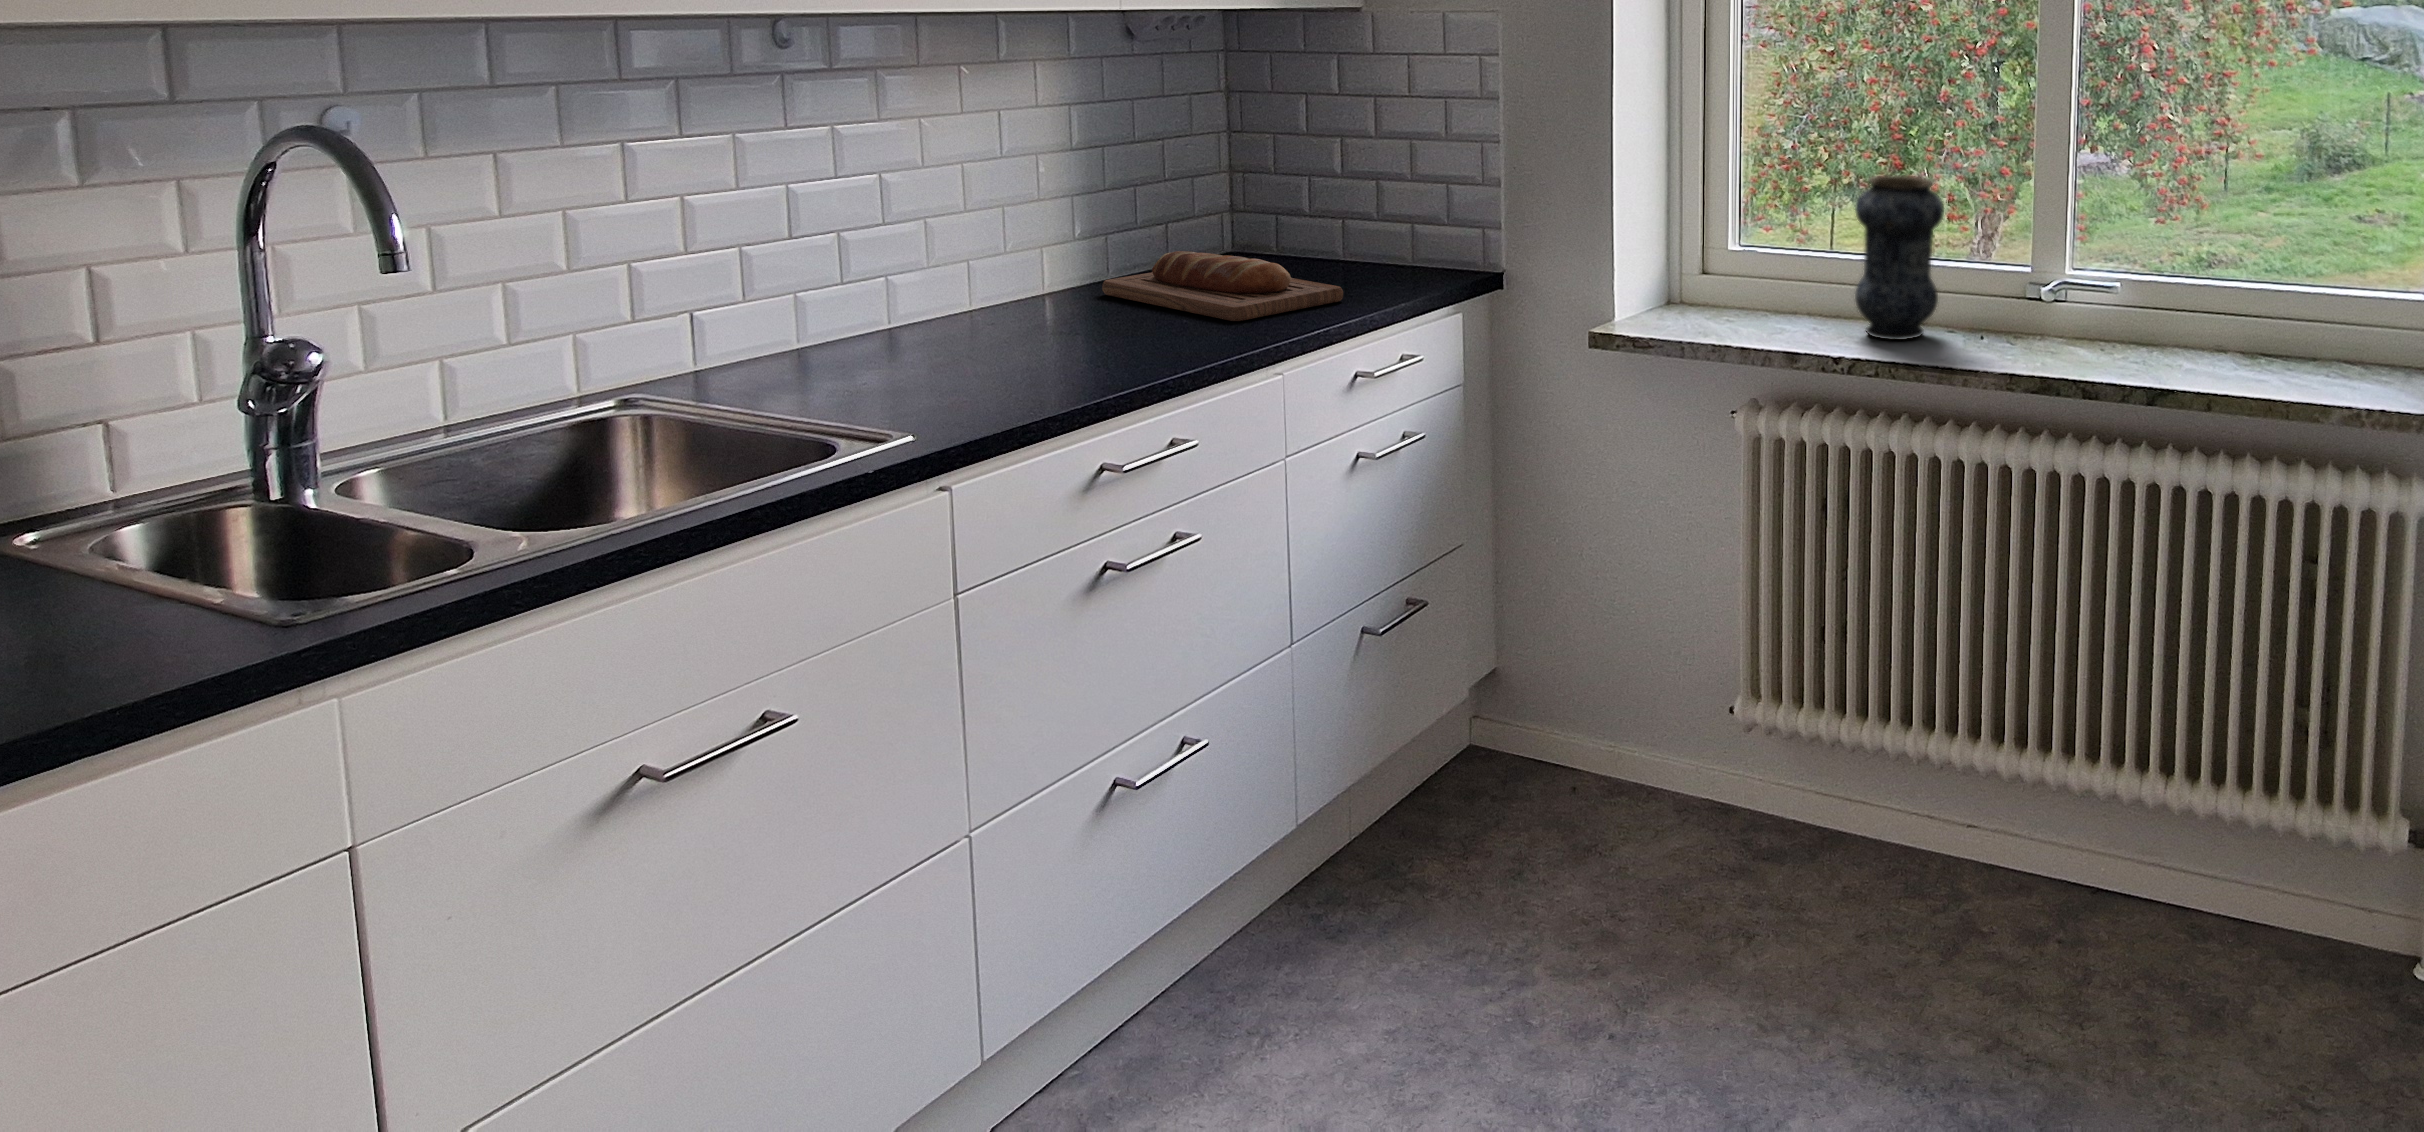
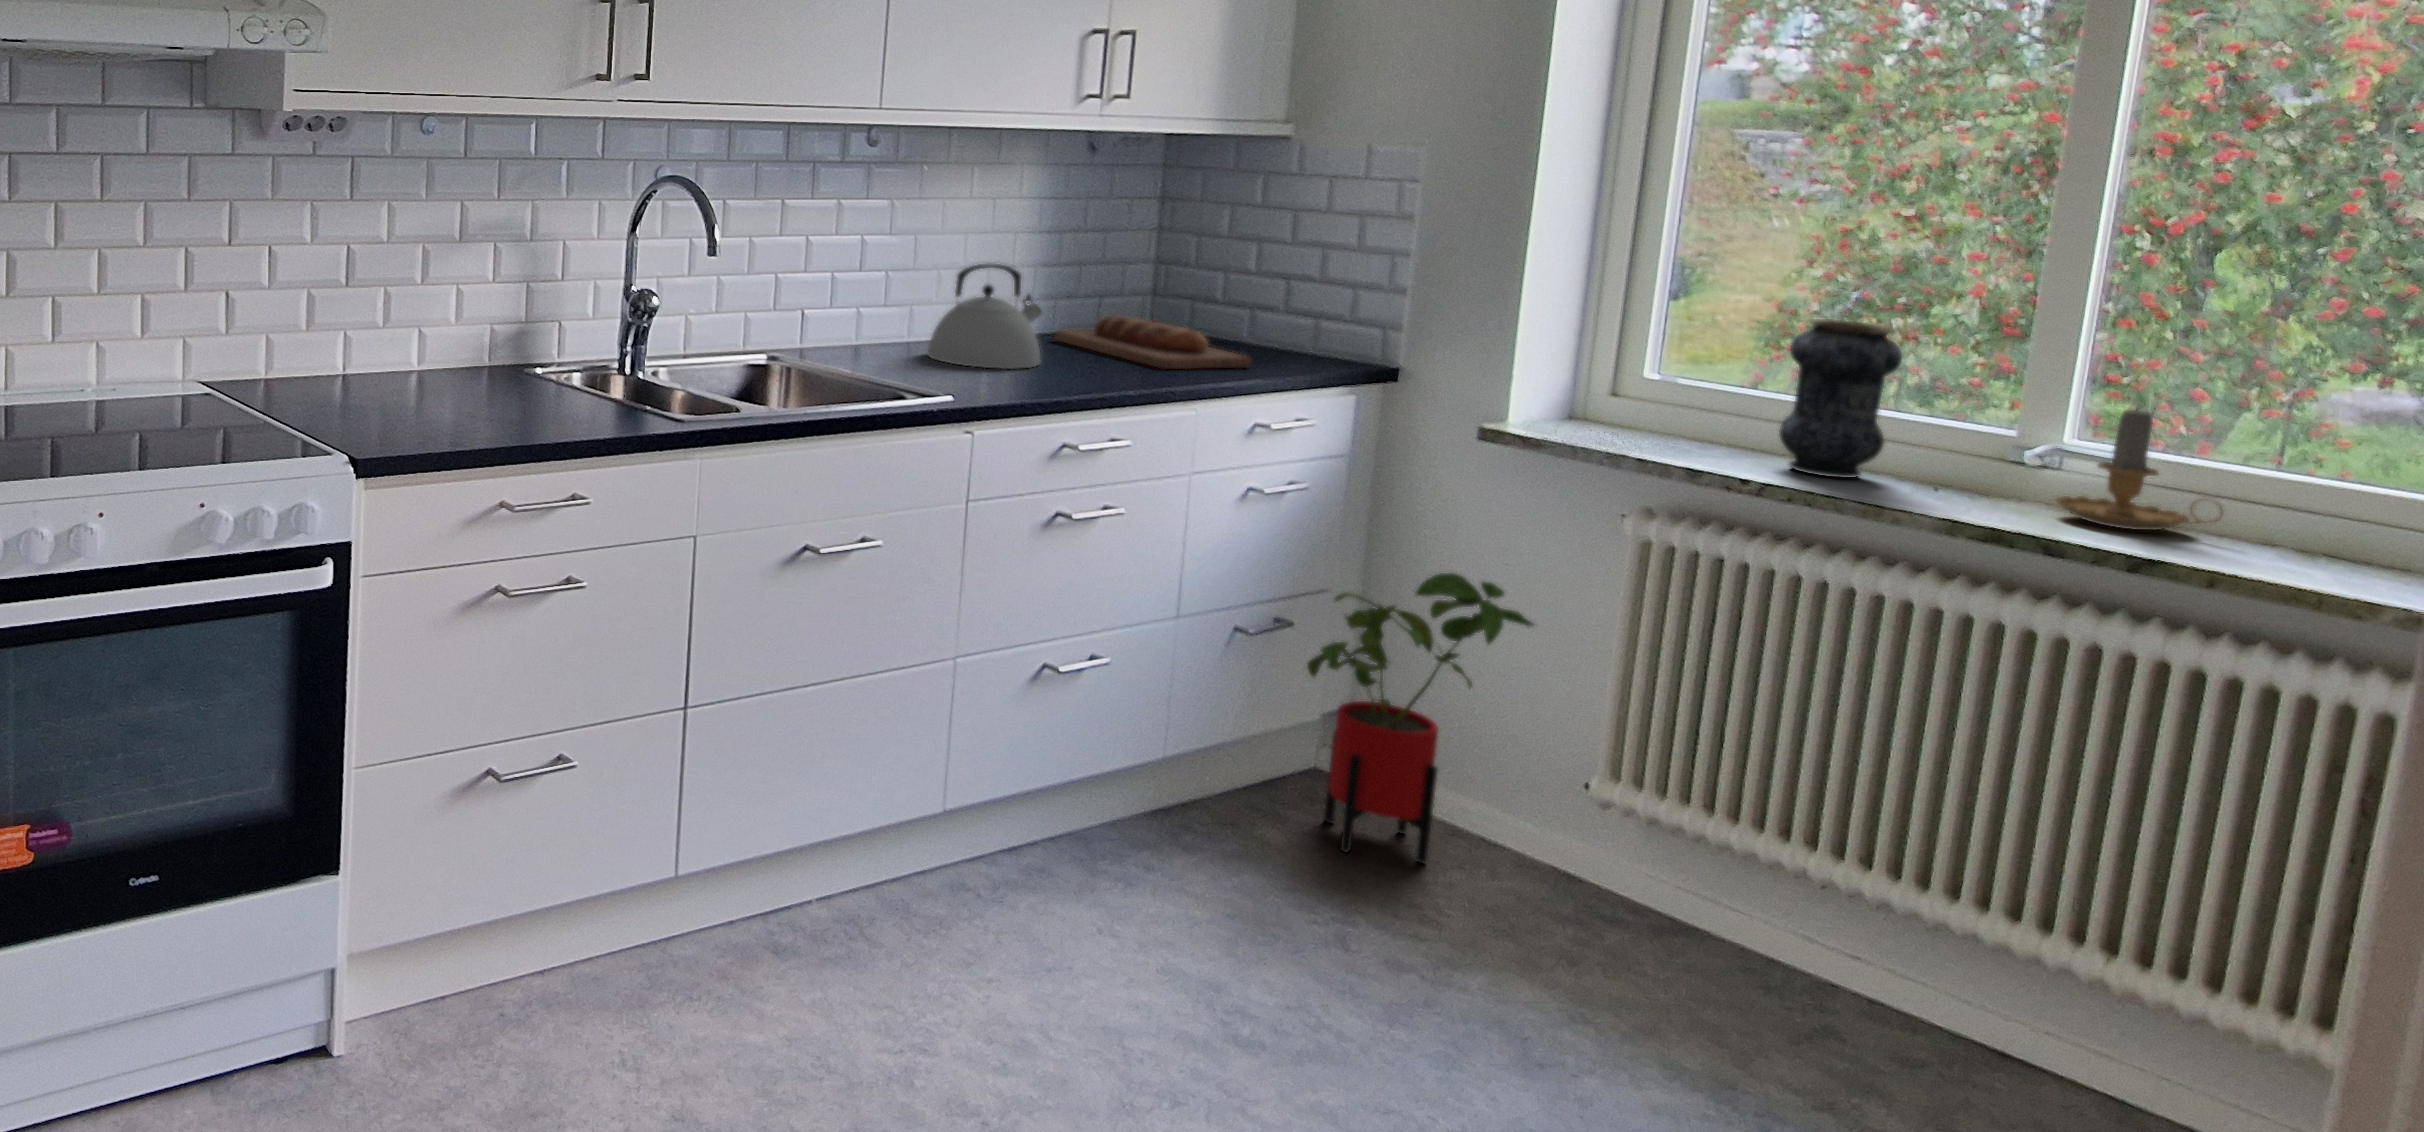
kettle: none [901,209,1071,365] -> present [928,264,1042,369]
candle: none [2071,234,2188,356] -> present [2056,410,2223,530]
house plant: none [1448,510,1671,865] -> present [1307,573,1533,863]

